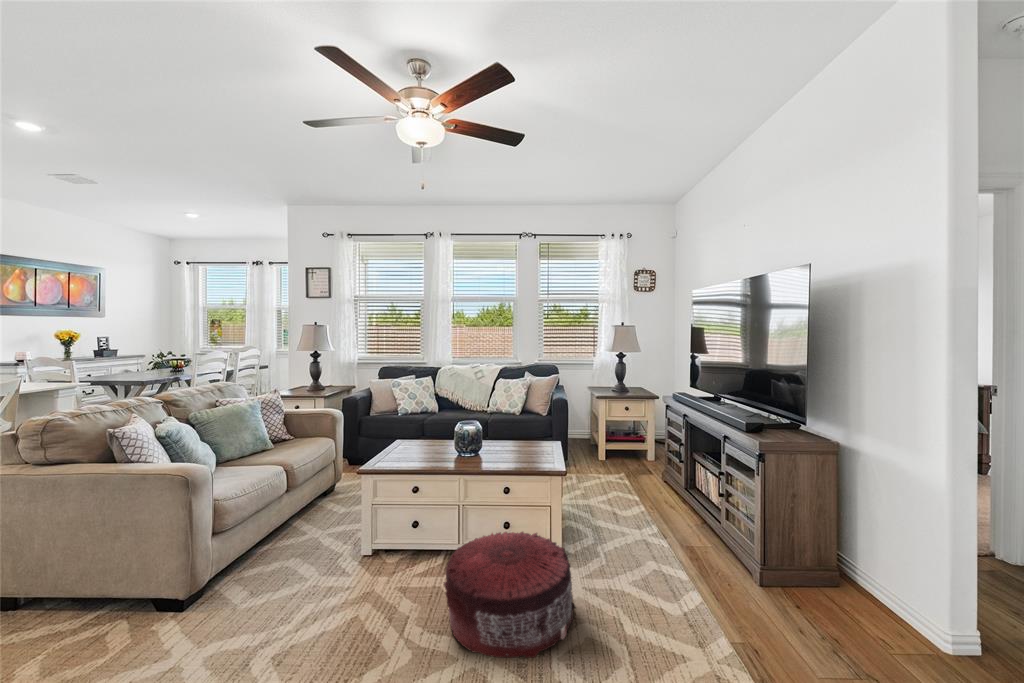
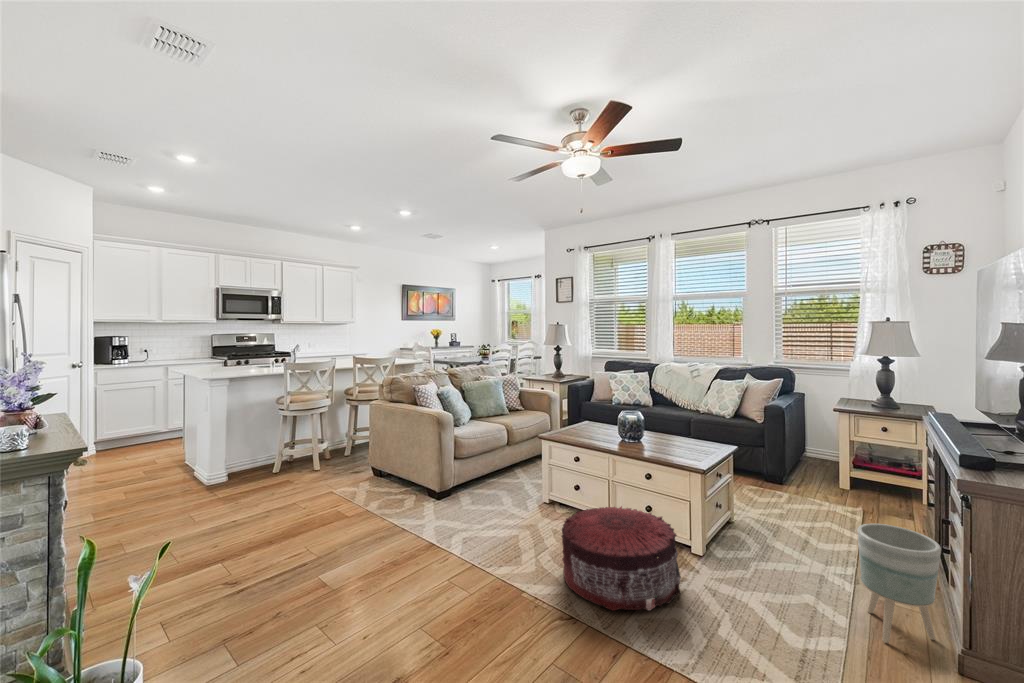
planter: none [687,490,741,585] -> present [857,523,941,643]

